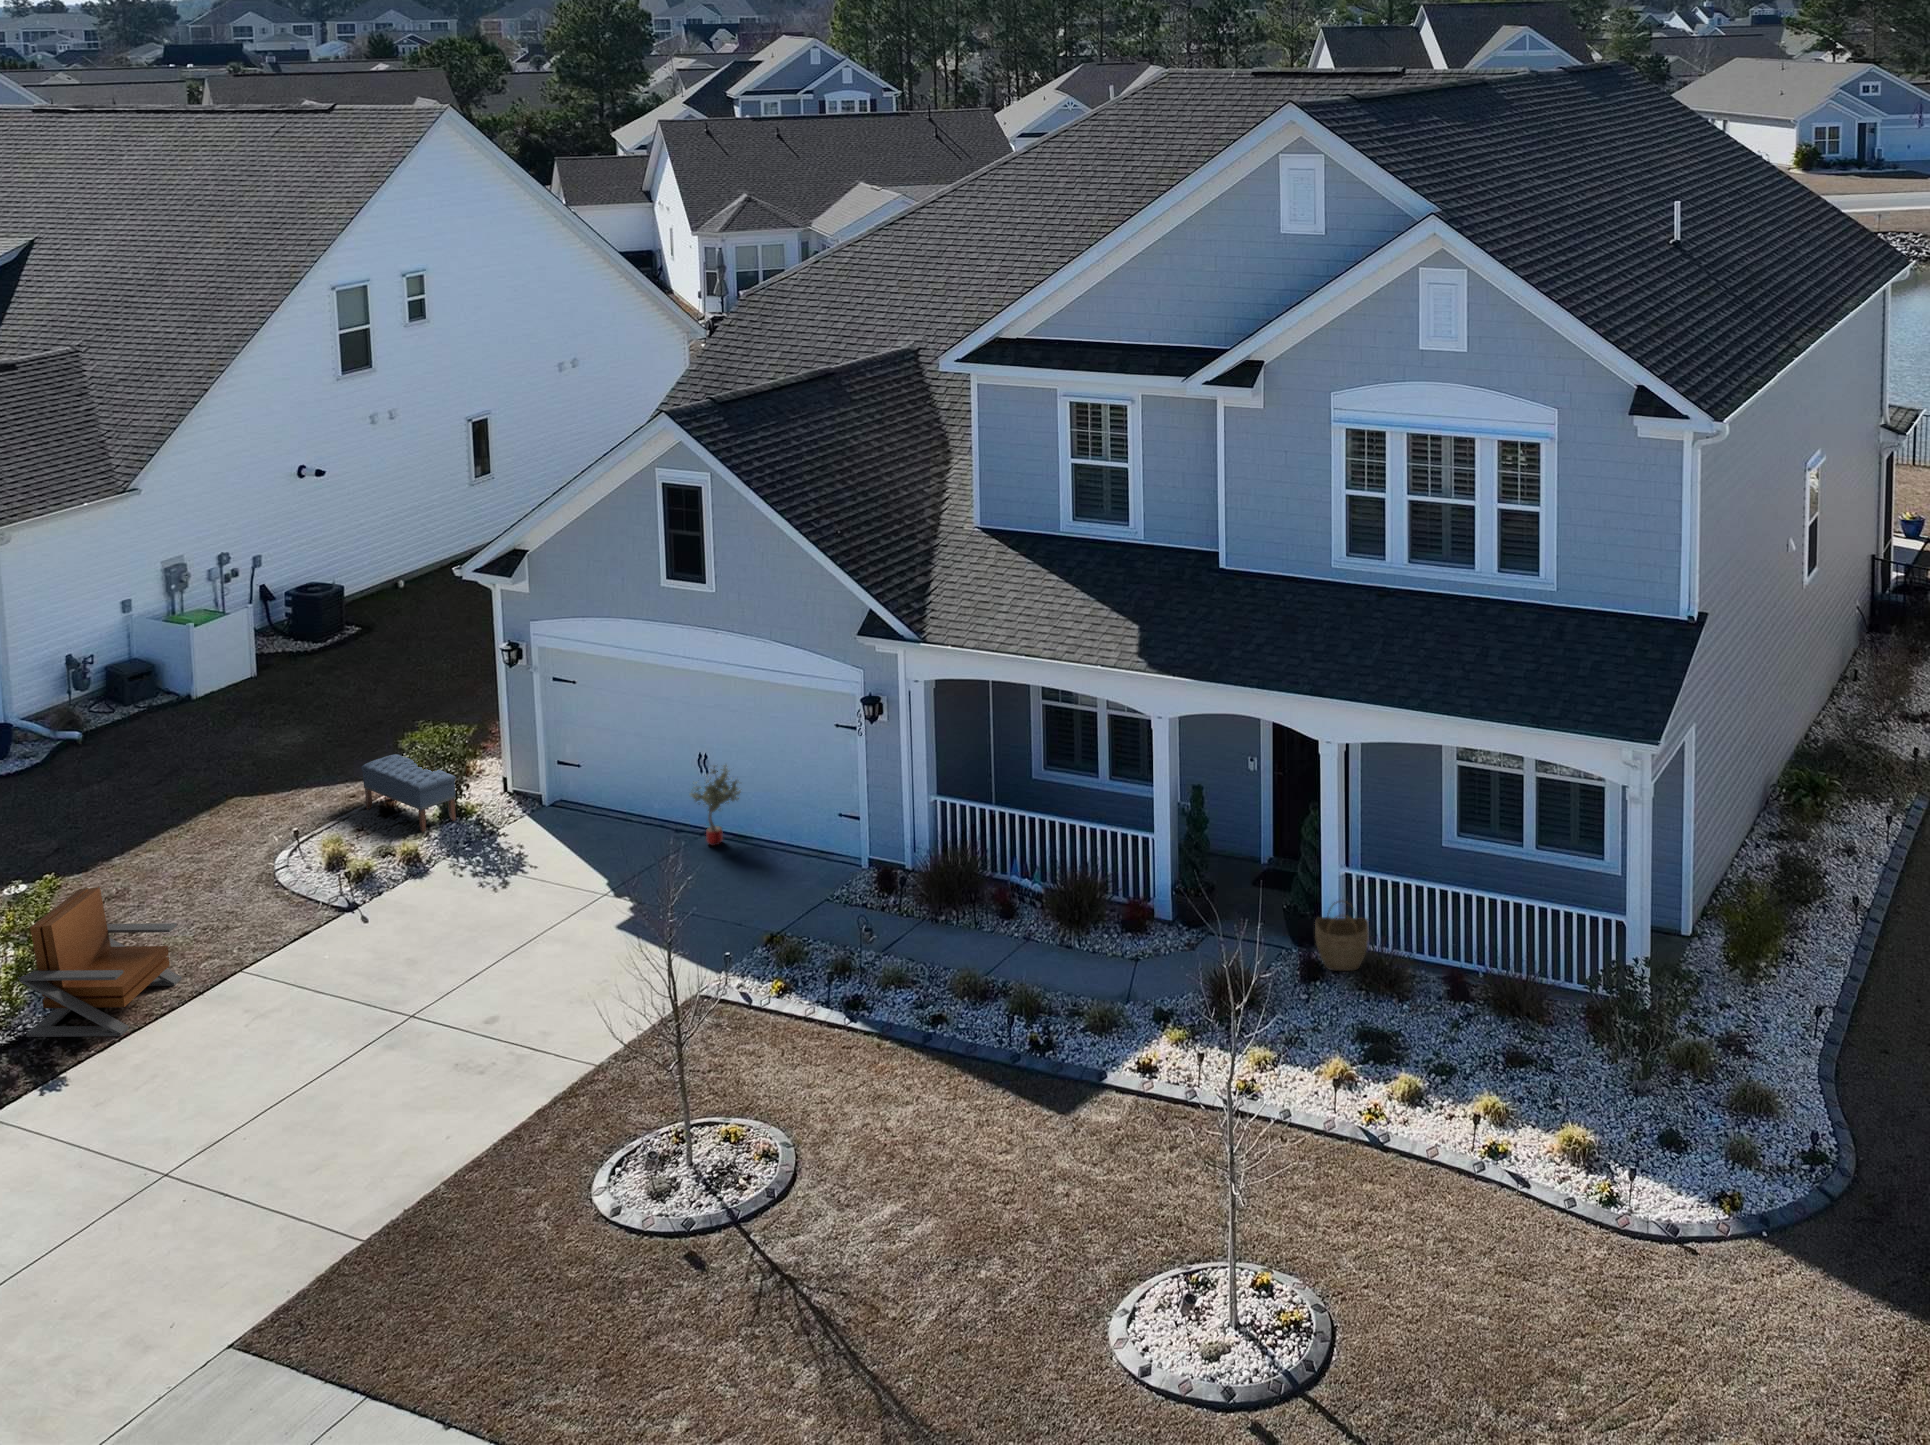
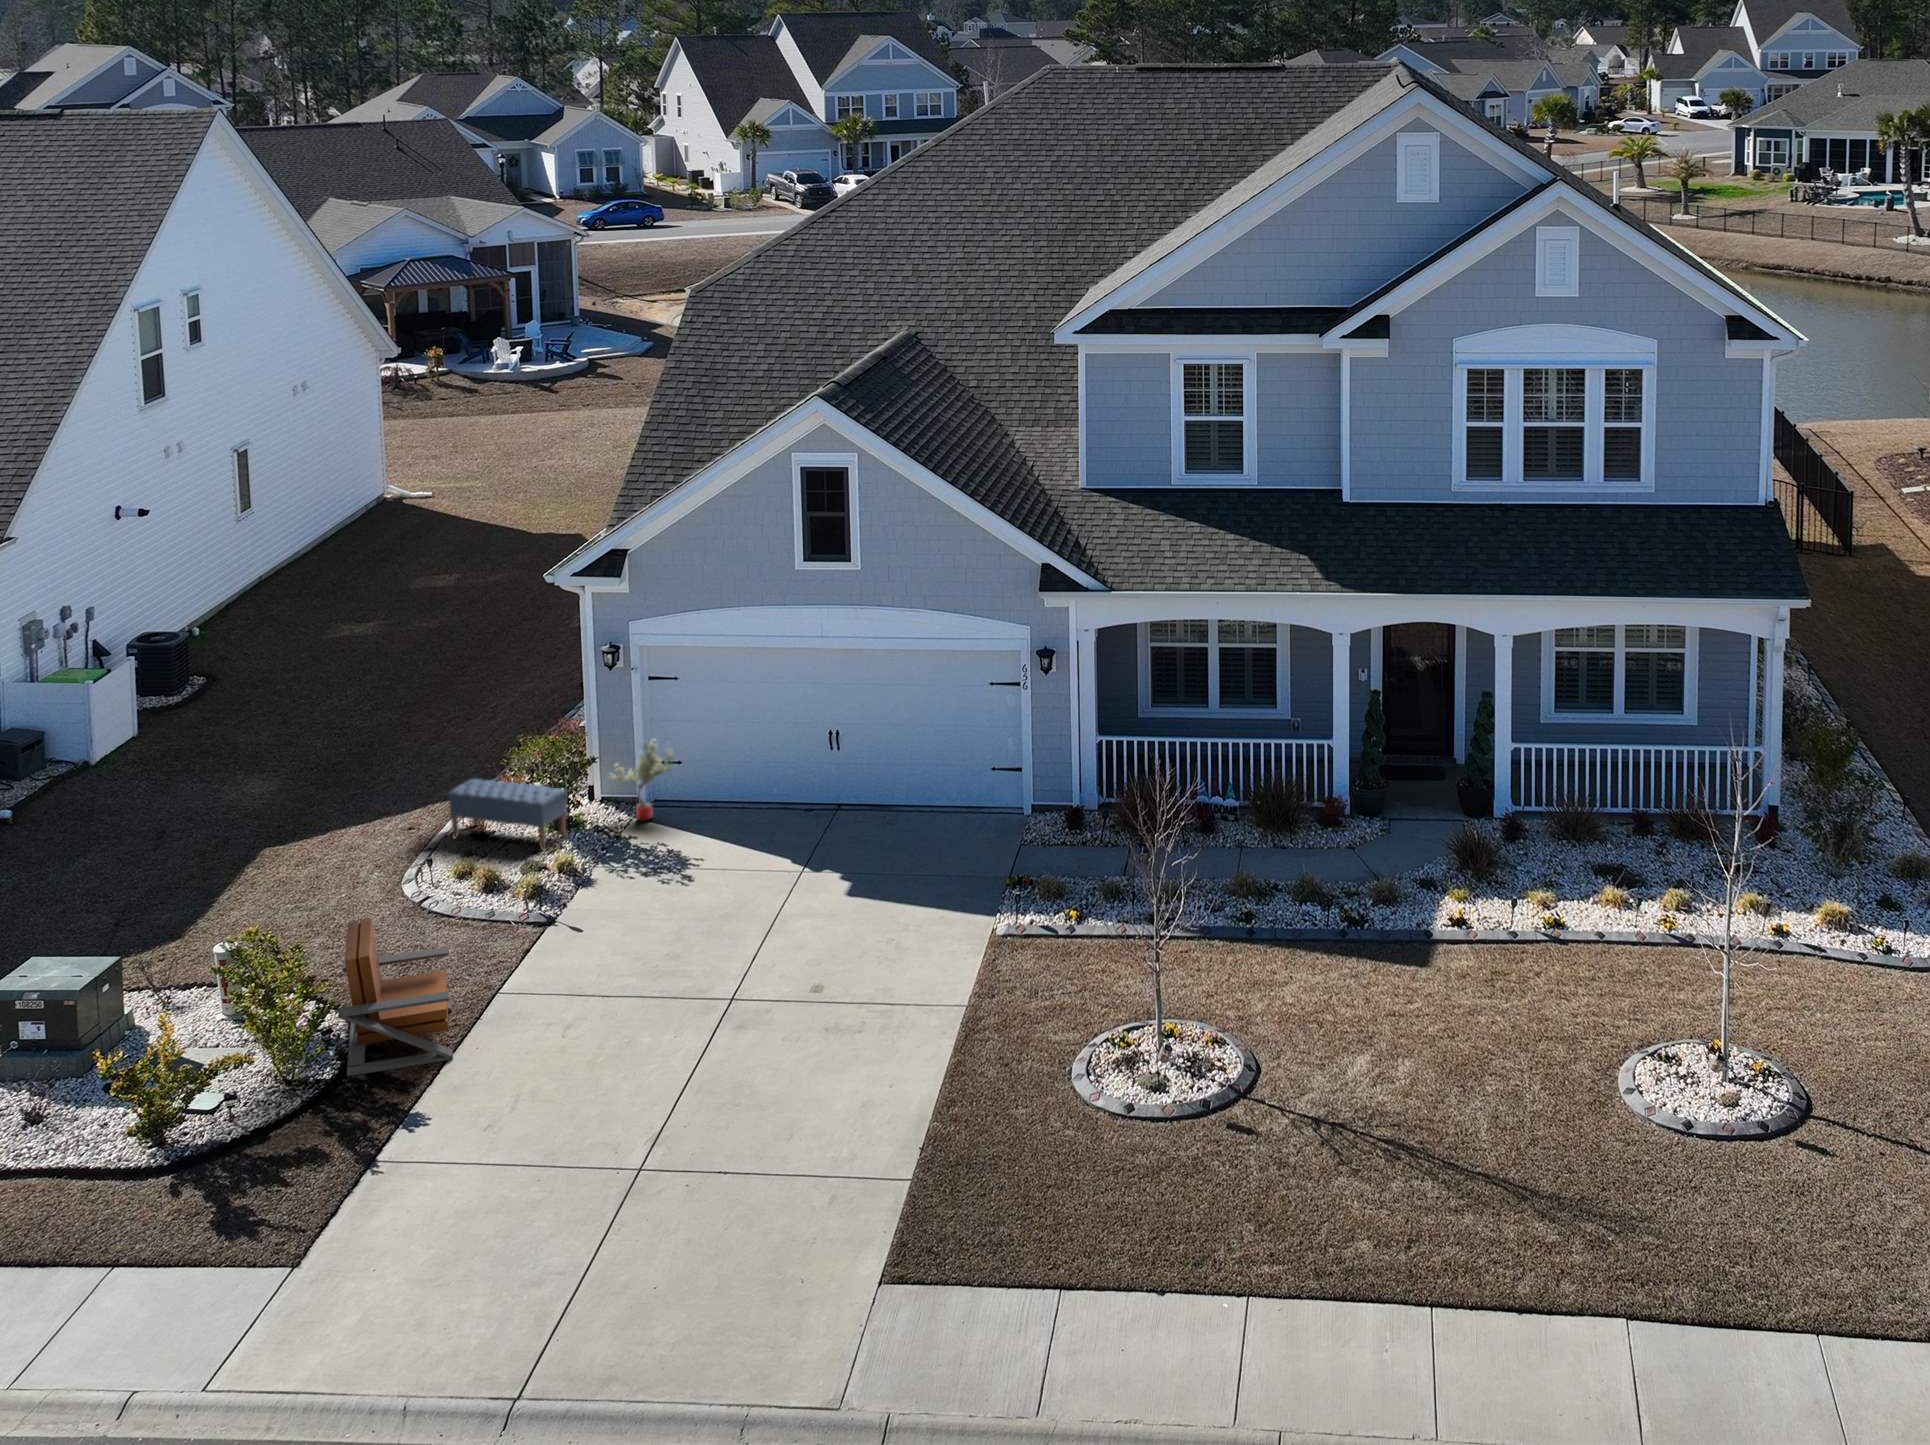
potted tree: present [690,765,740,845] -> present [610,739,675,821]
woven basket: present [1315,904,1369,971] -> none [1511,778,1559,839]

